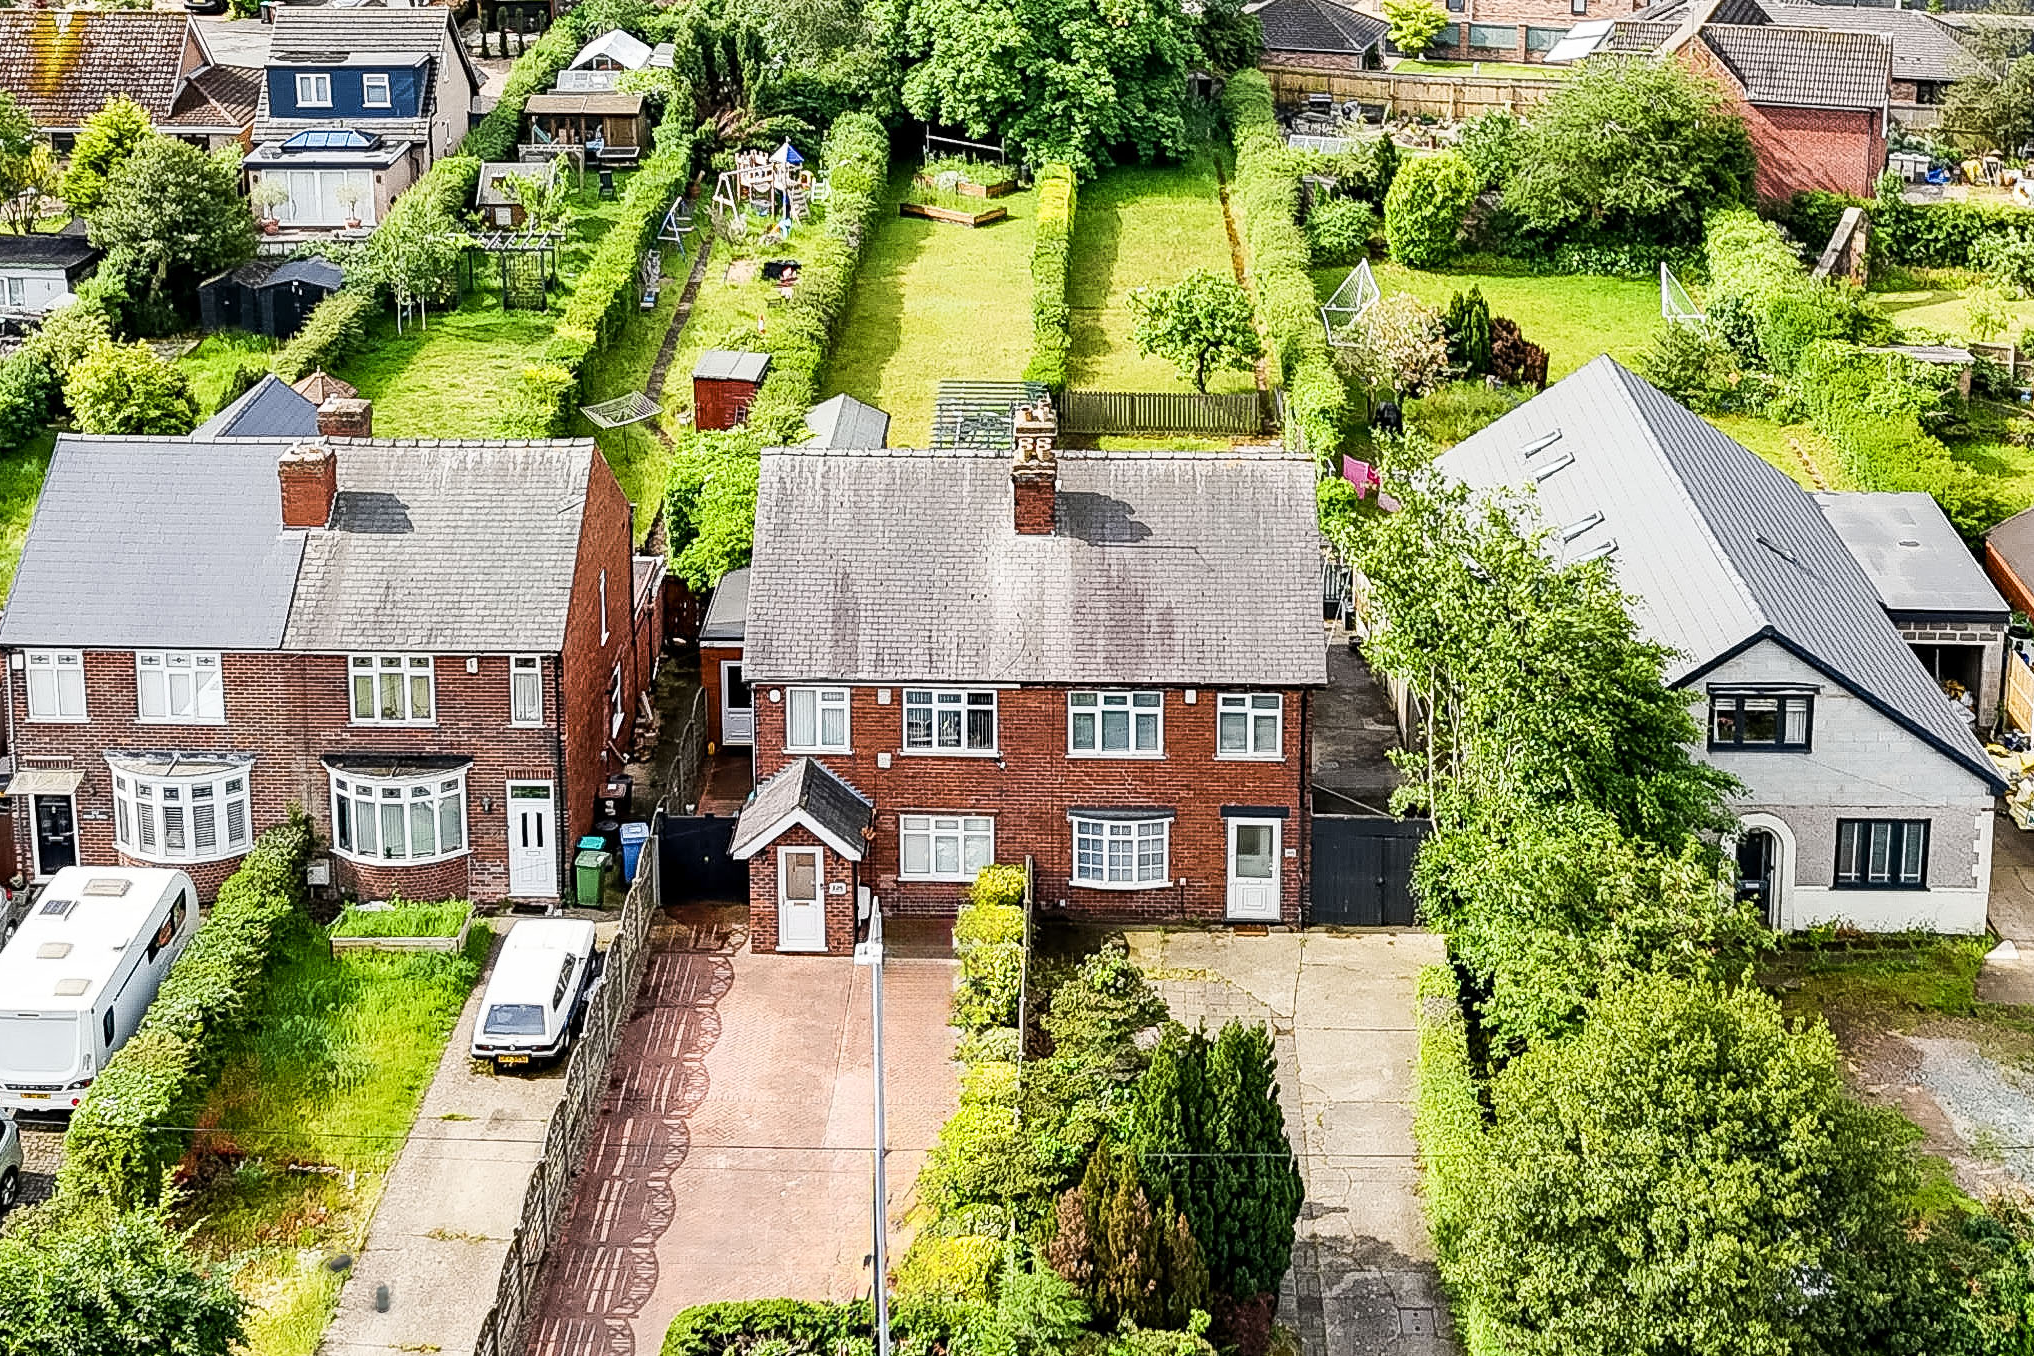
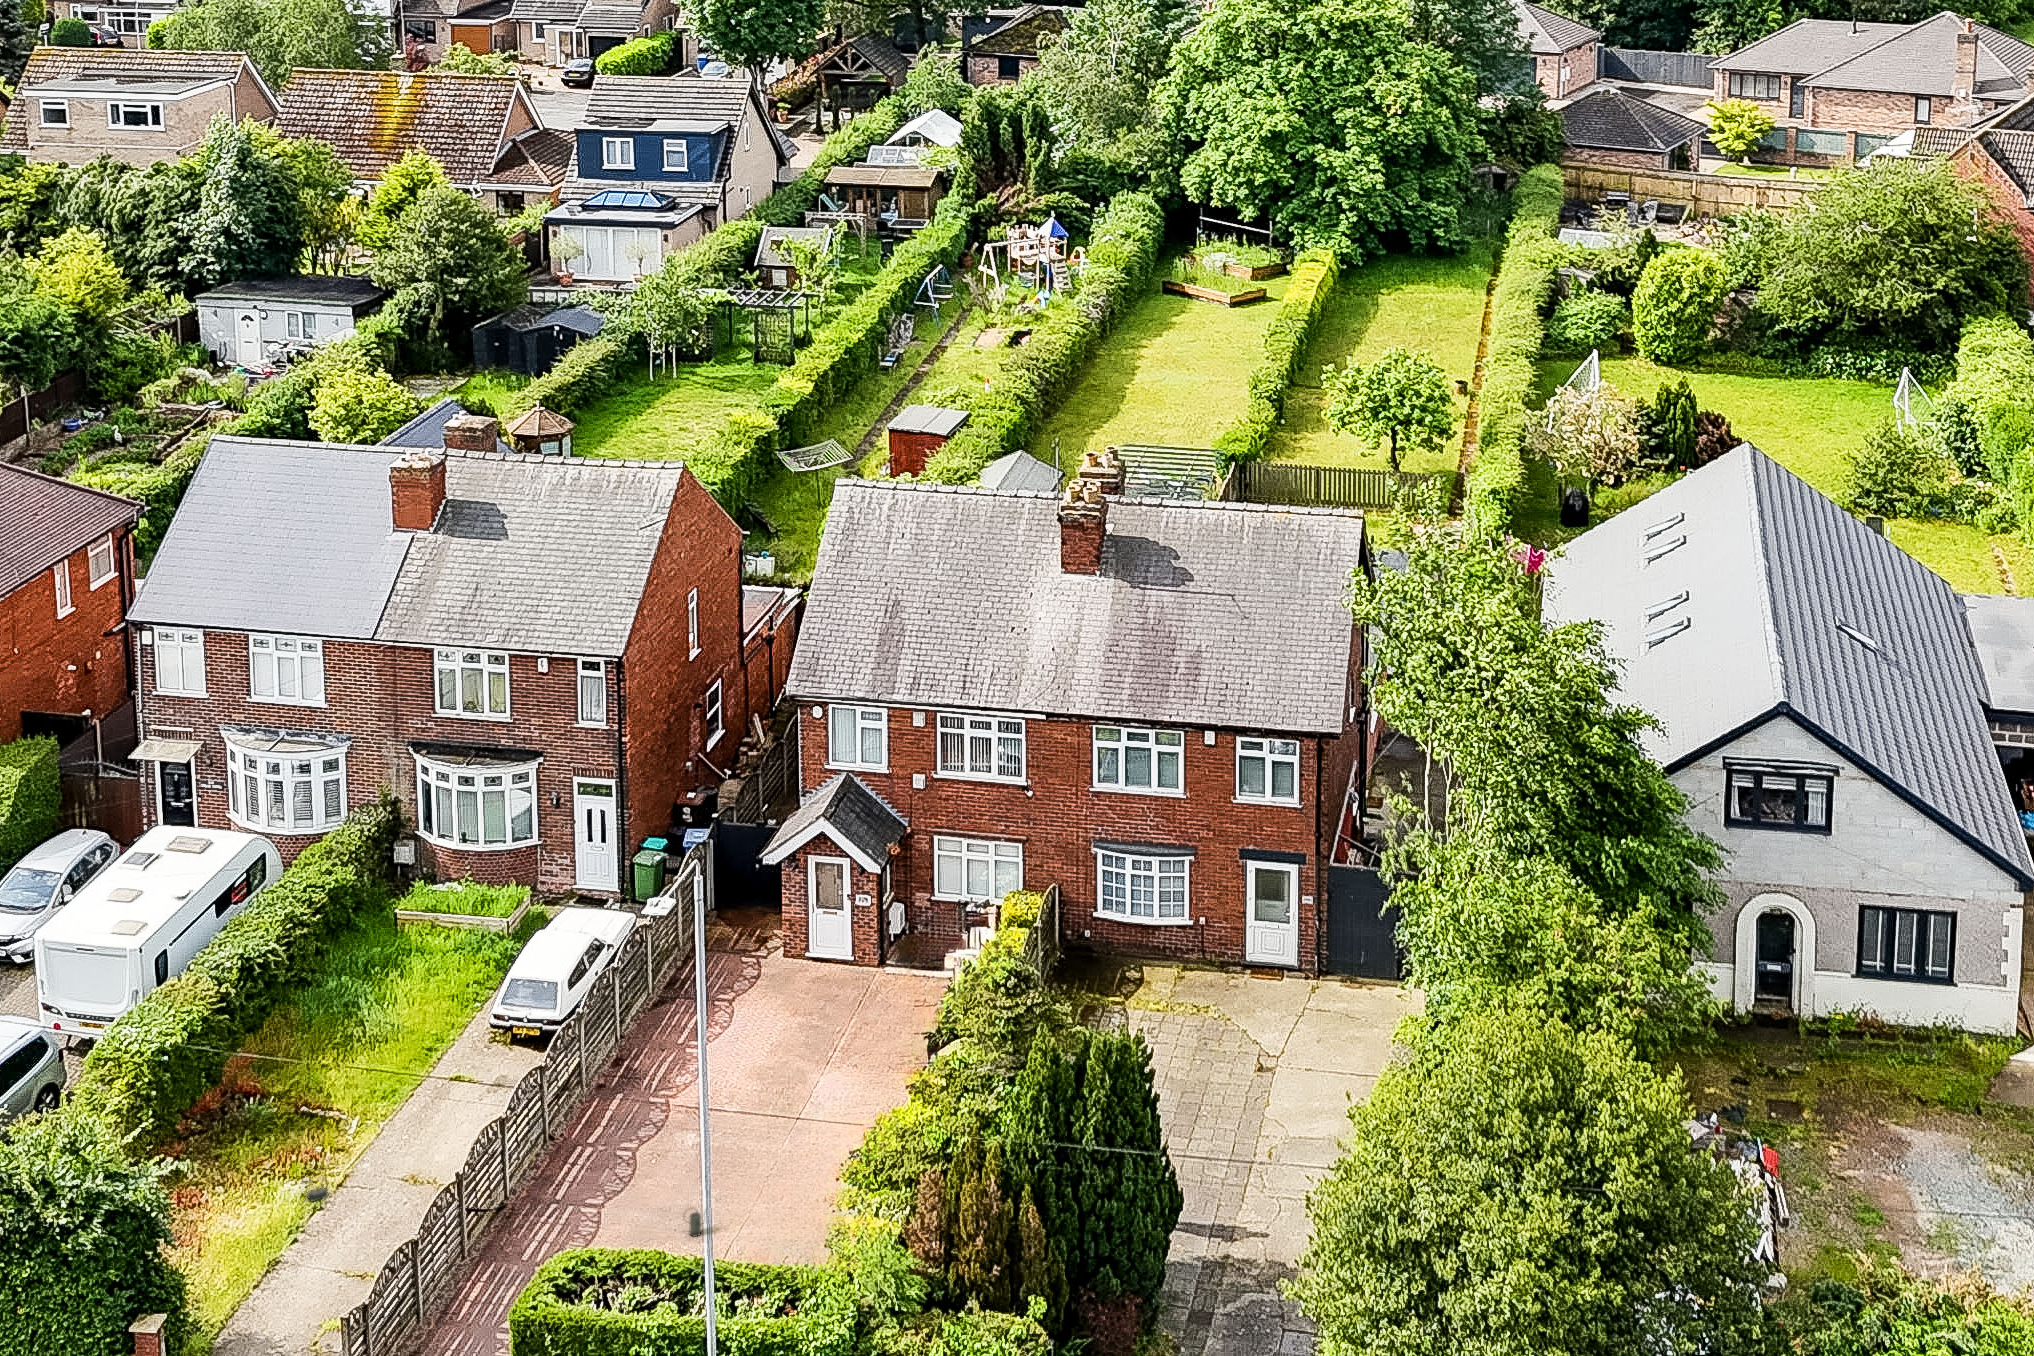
watering can: present [371,1281,394,1312] -> present [689,1211,704,1237]

